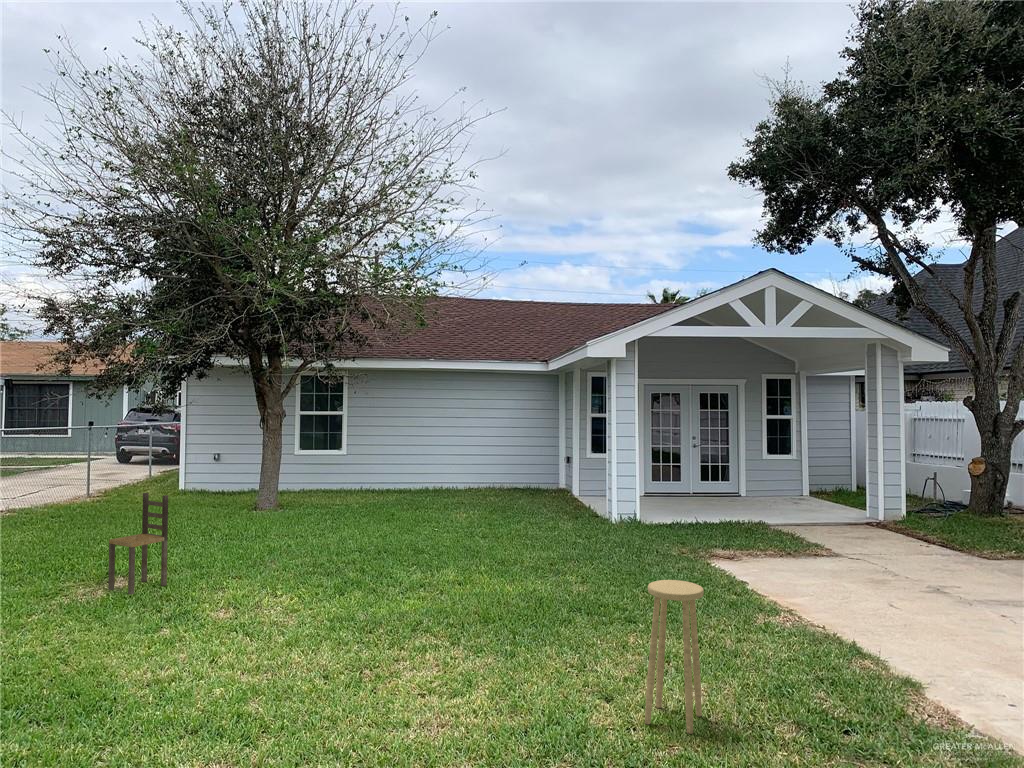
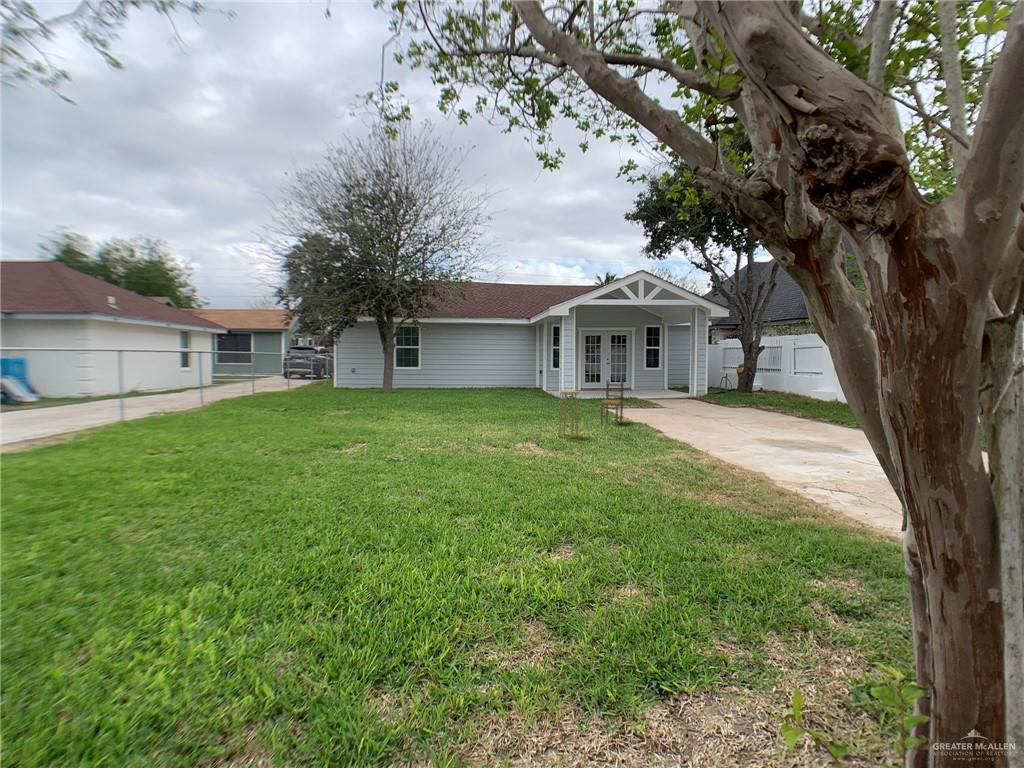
chair: present [108,493,168,595] -> present [601,380,623,426]

